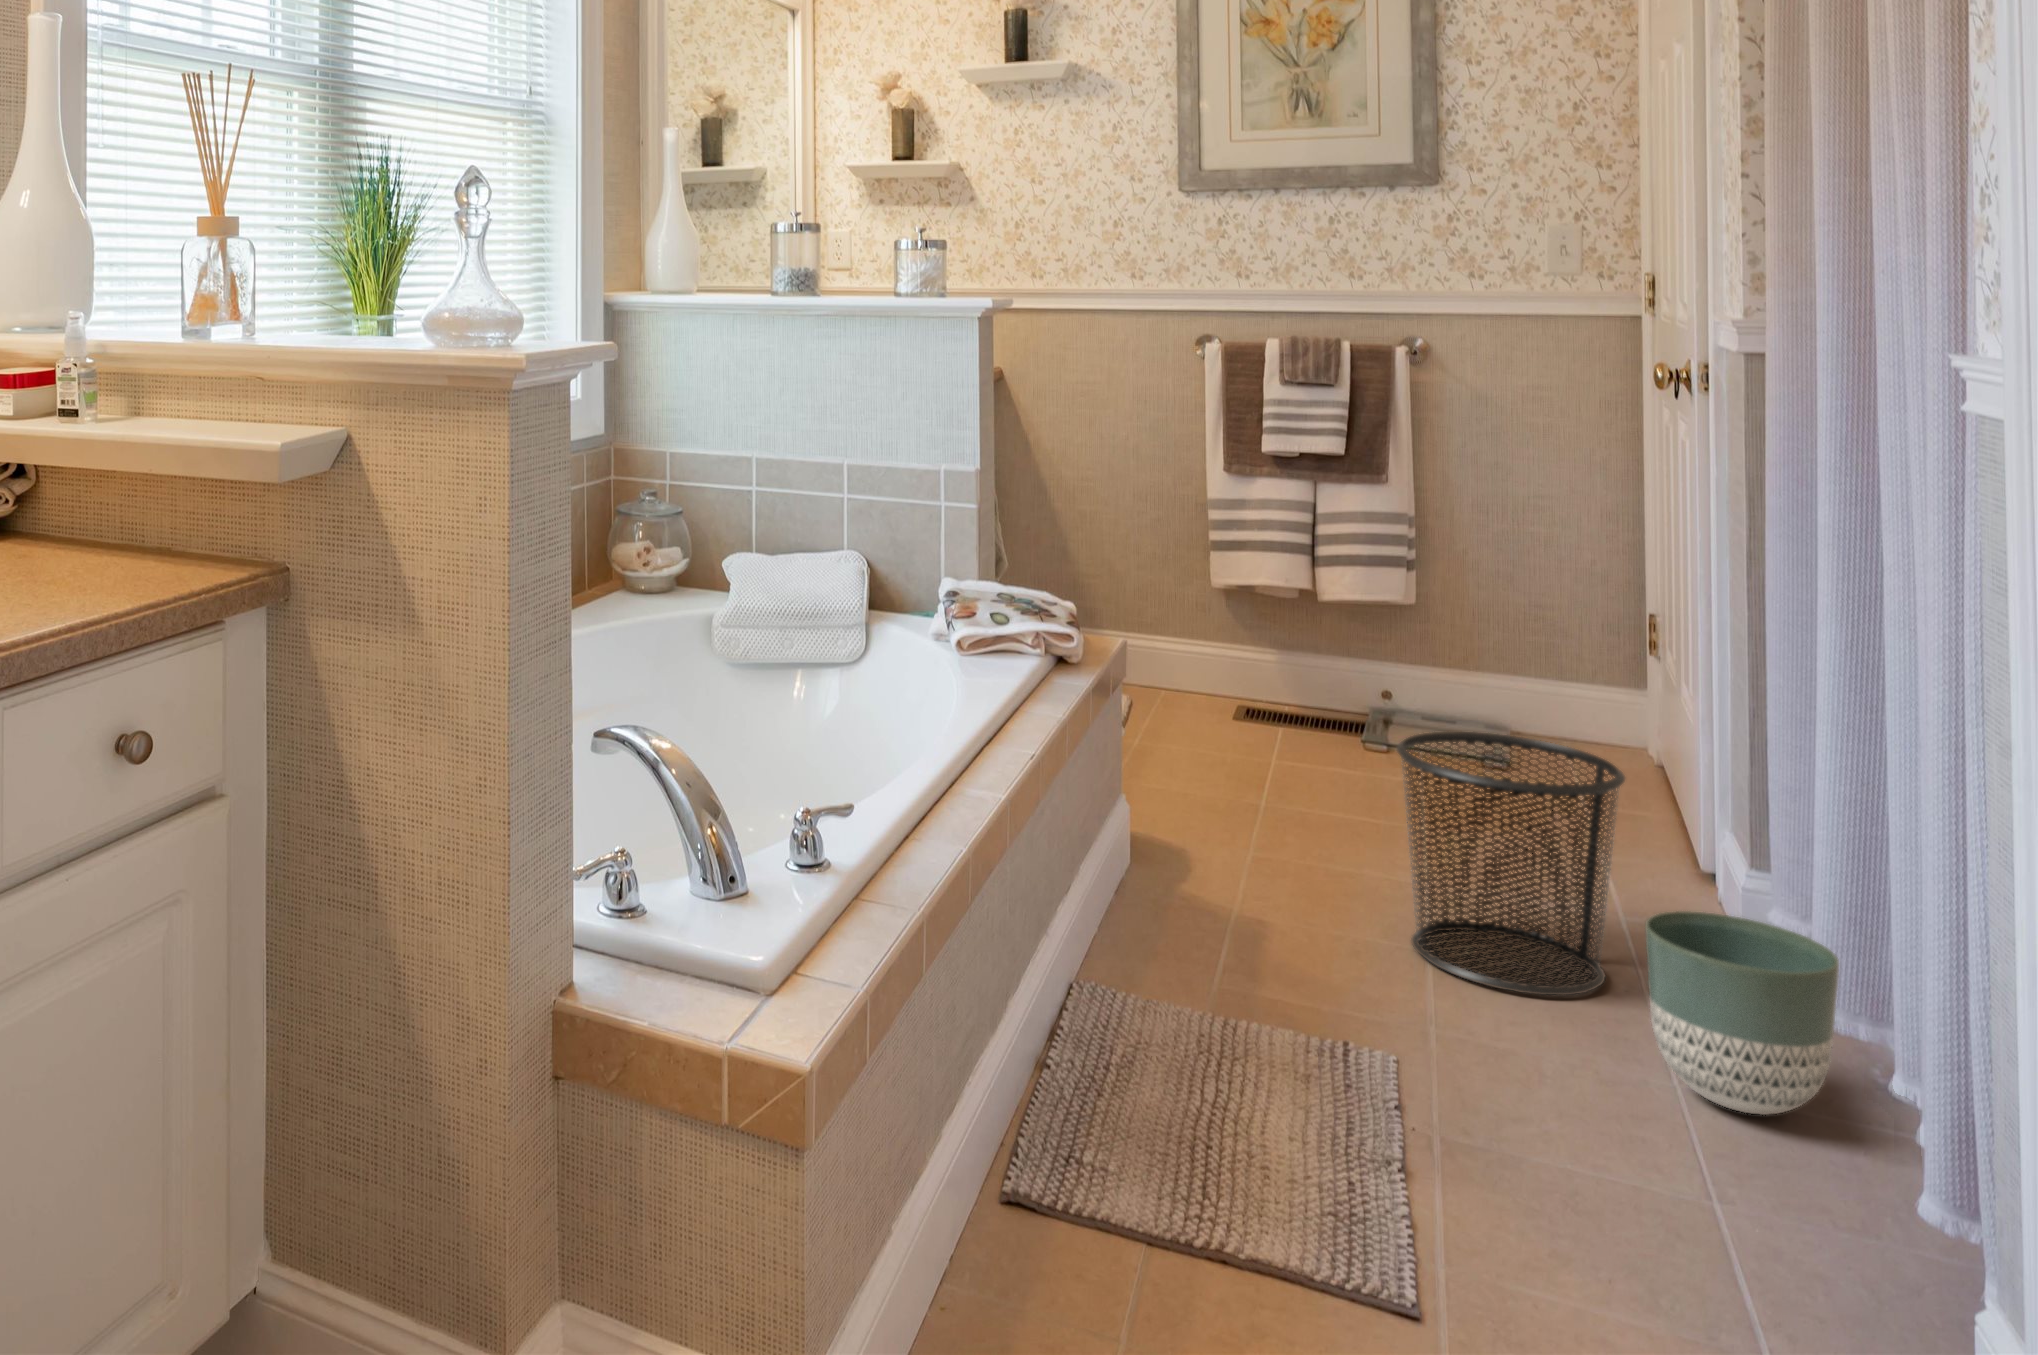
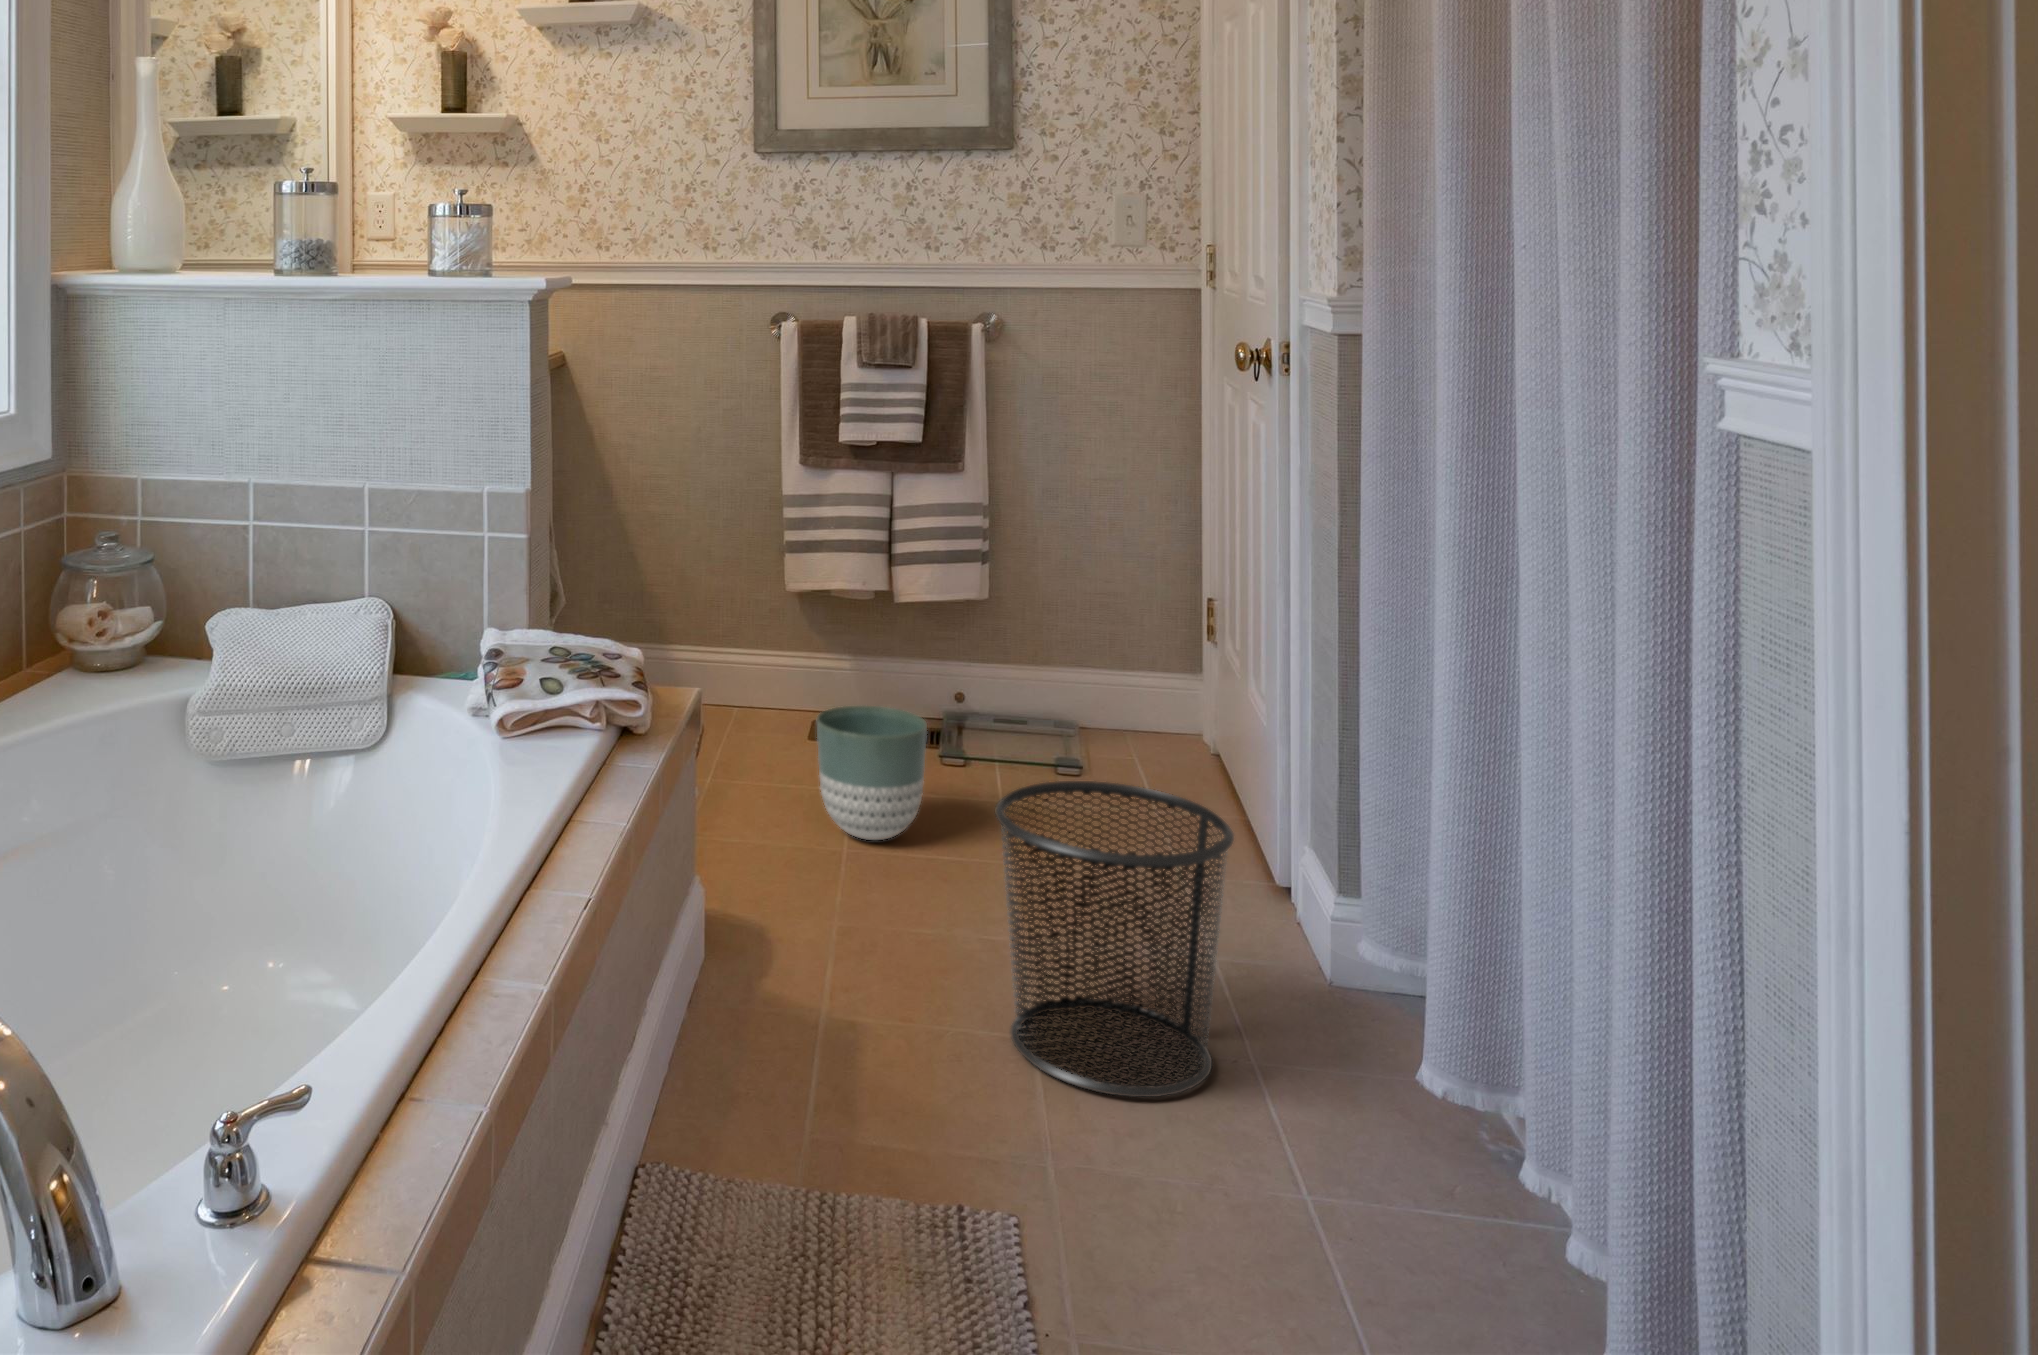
planter: present [1645,911,1839,1115] -> present [817,706,927,840]

